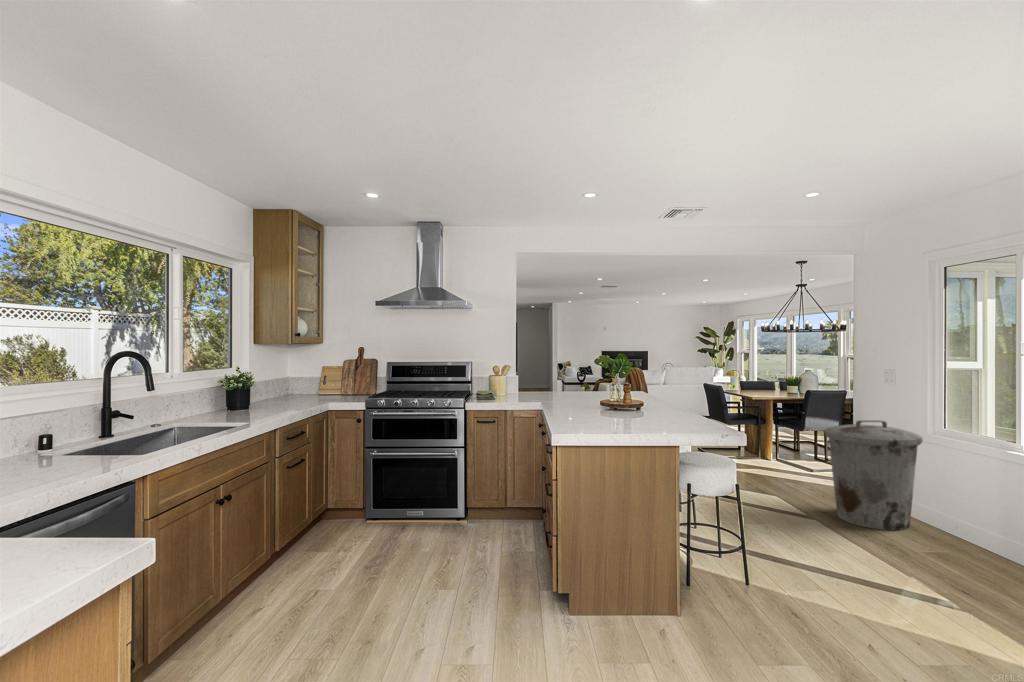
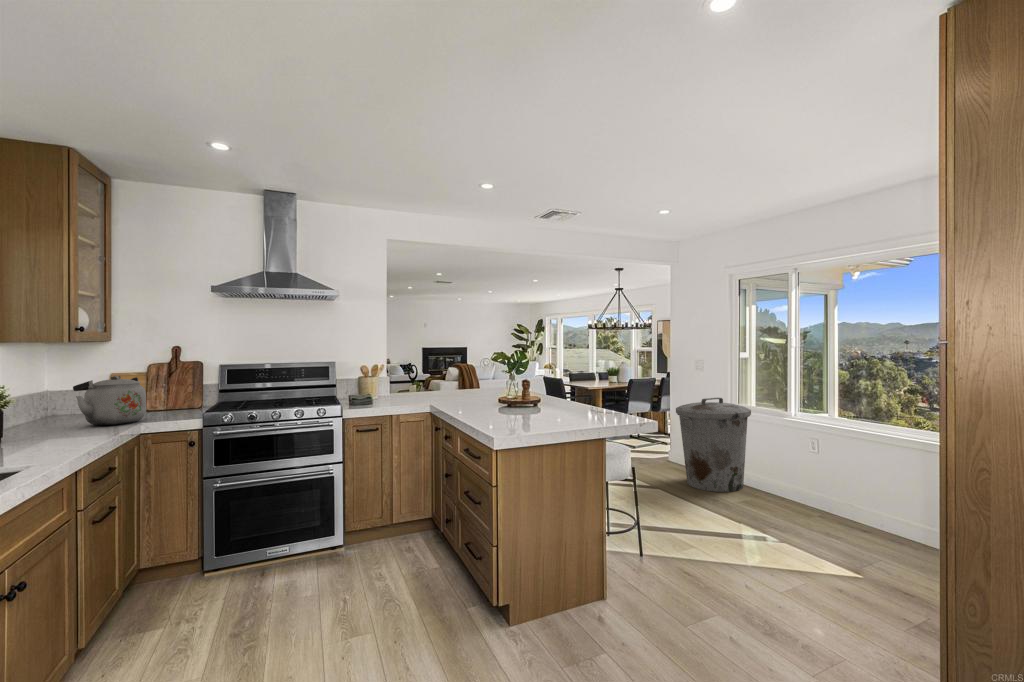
kettle: none [293,369,335,403] -> present [73,376,146,425]

